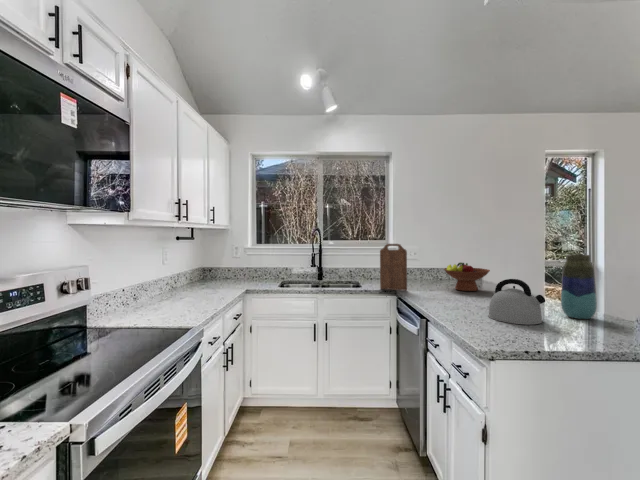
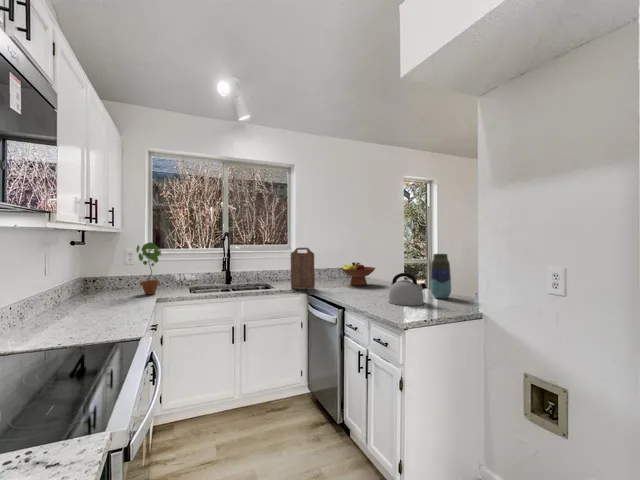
potted plant: none [236,237,257,285] -> present [136,242,161,294]

